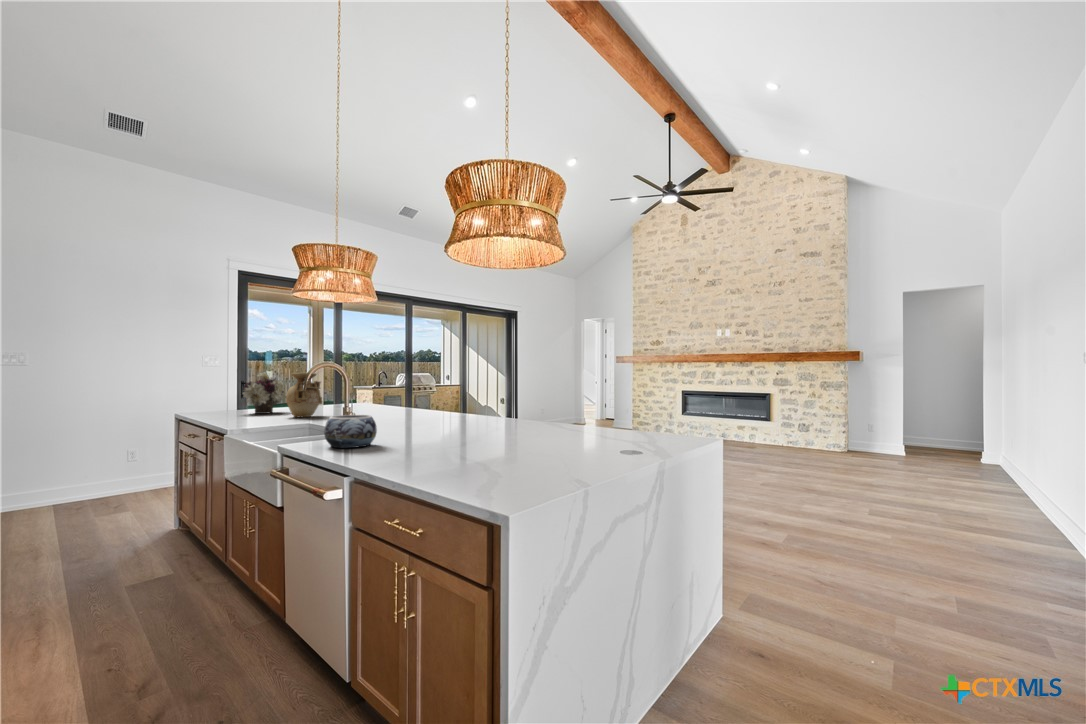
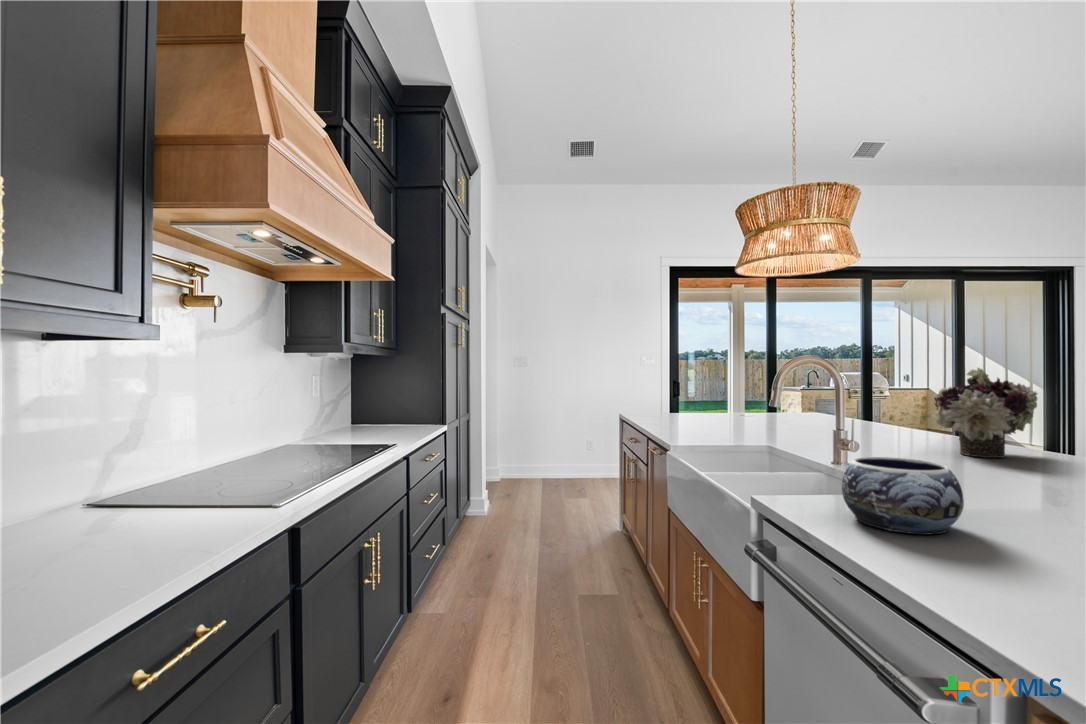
flower arrangement: present [243,373,284,414] -> present [934,368,1038,458]
vase: present [286,373,322,417] -> none [732,370,780,428]

